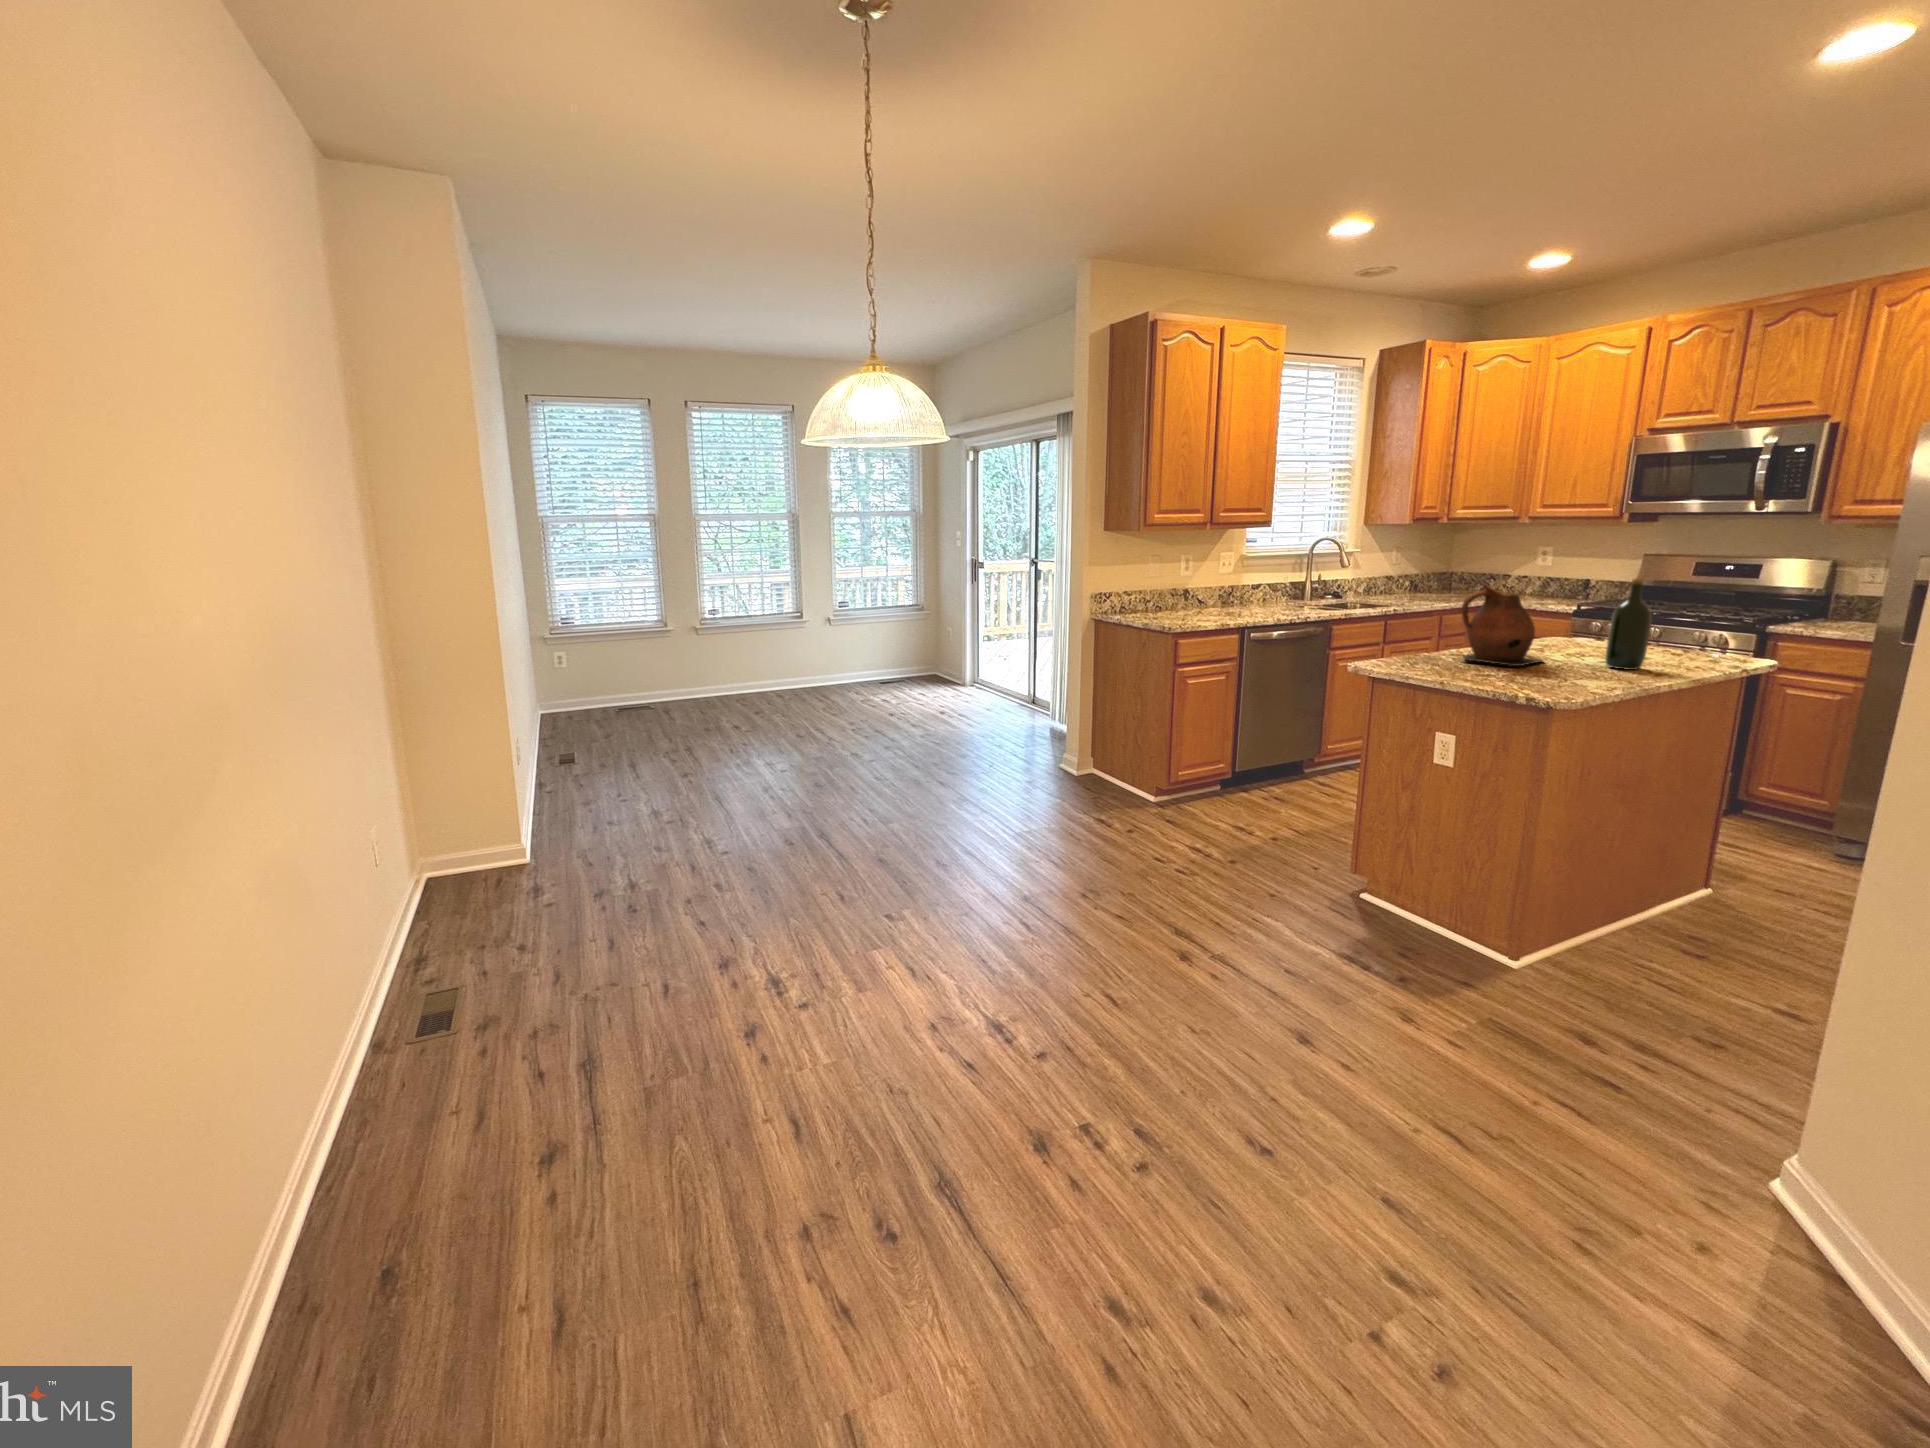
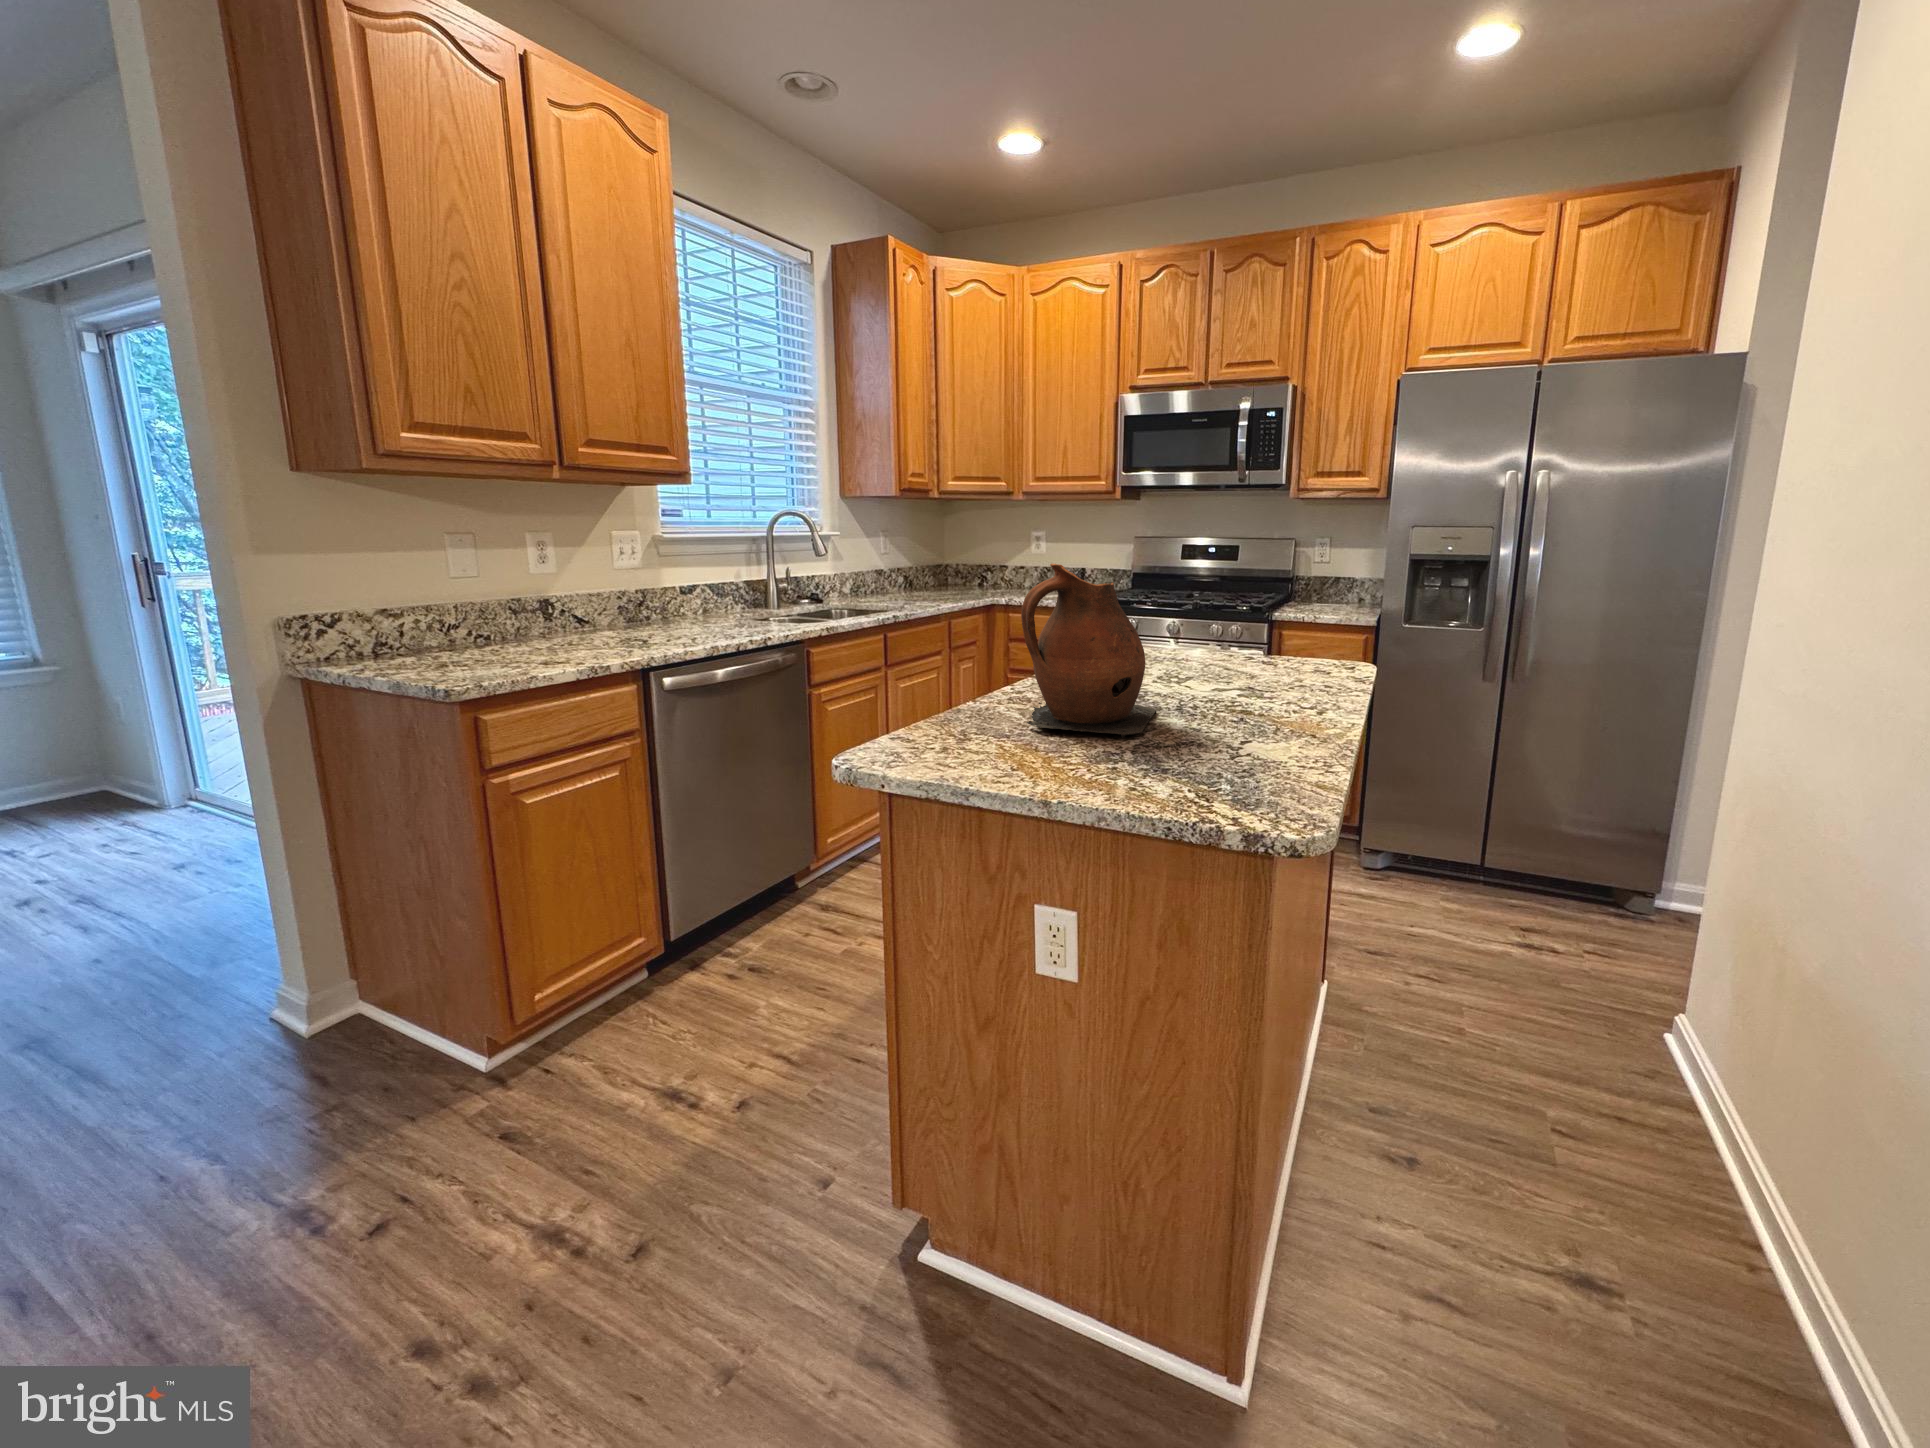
wine bottle: present [1605,579,1652,670] -> none [1242,549,1304,716]

